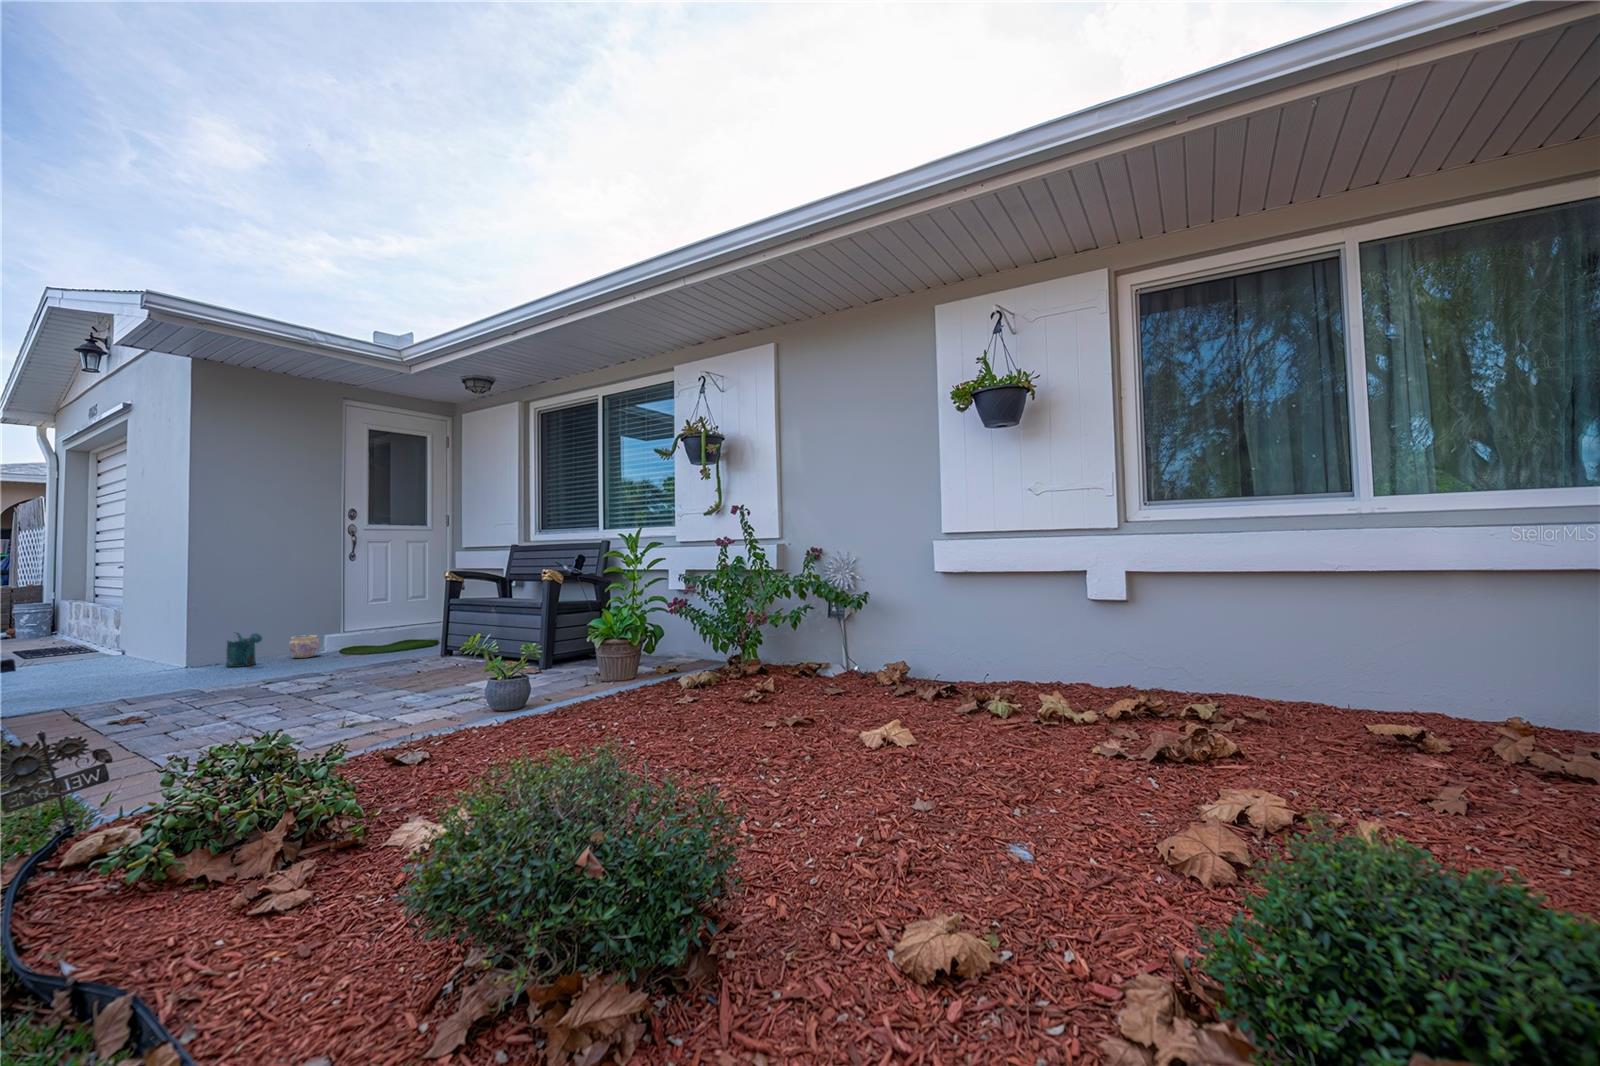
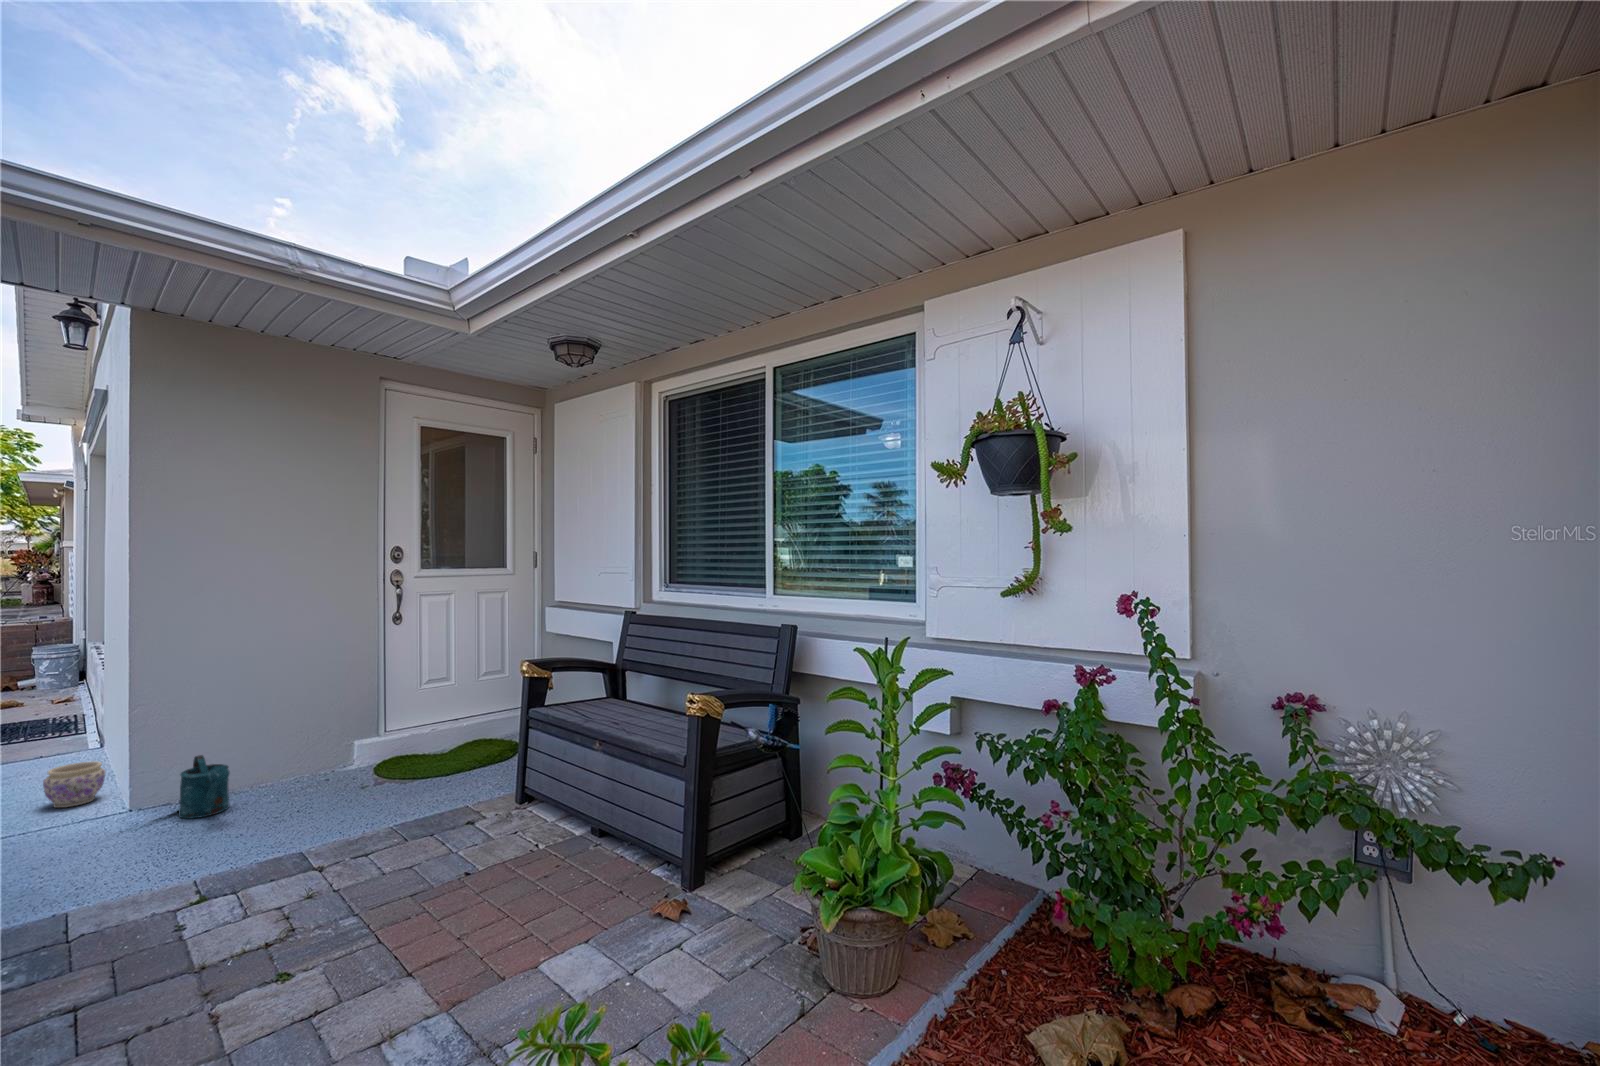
planter: present [289,635,319,658] -> present [43,761,105,808]

